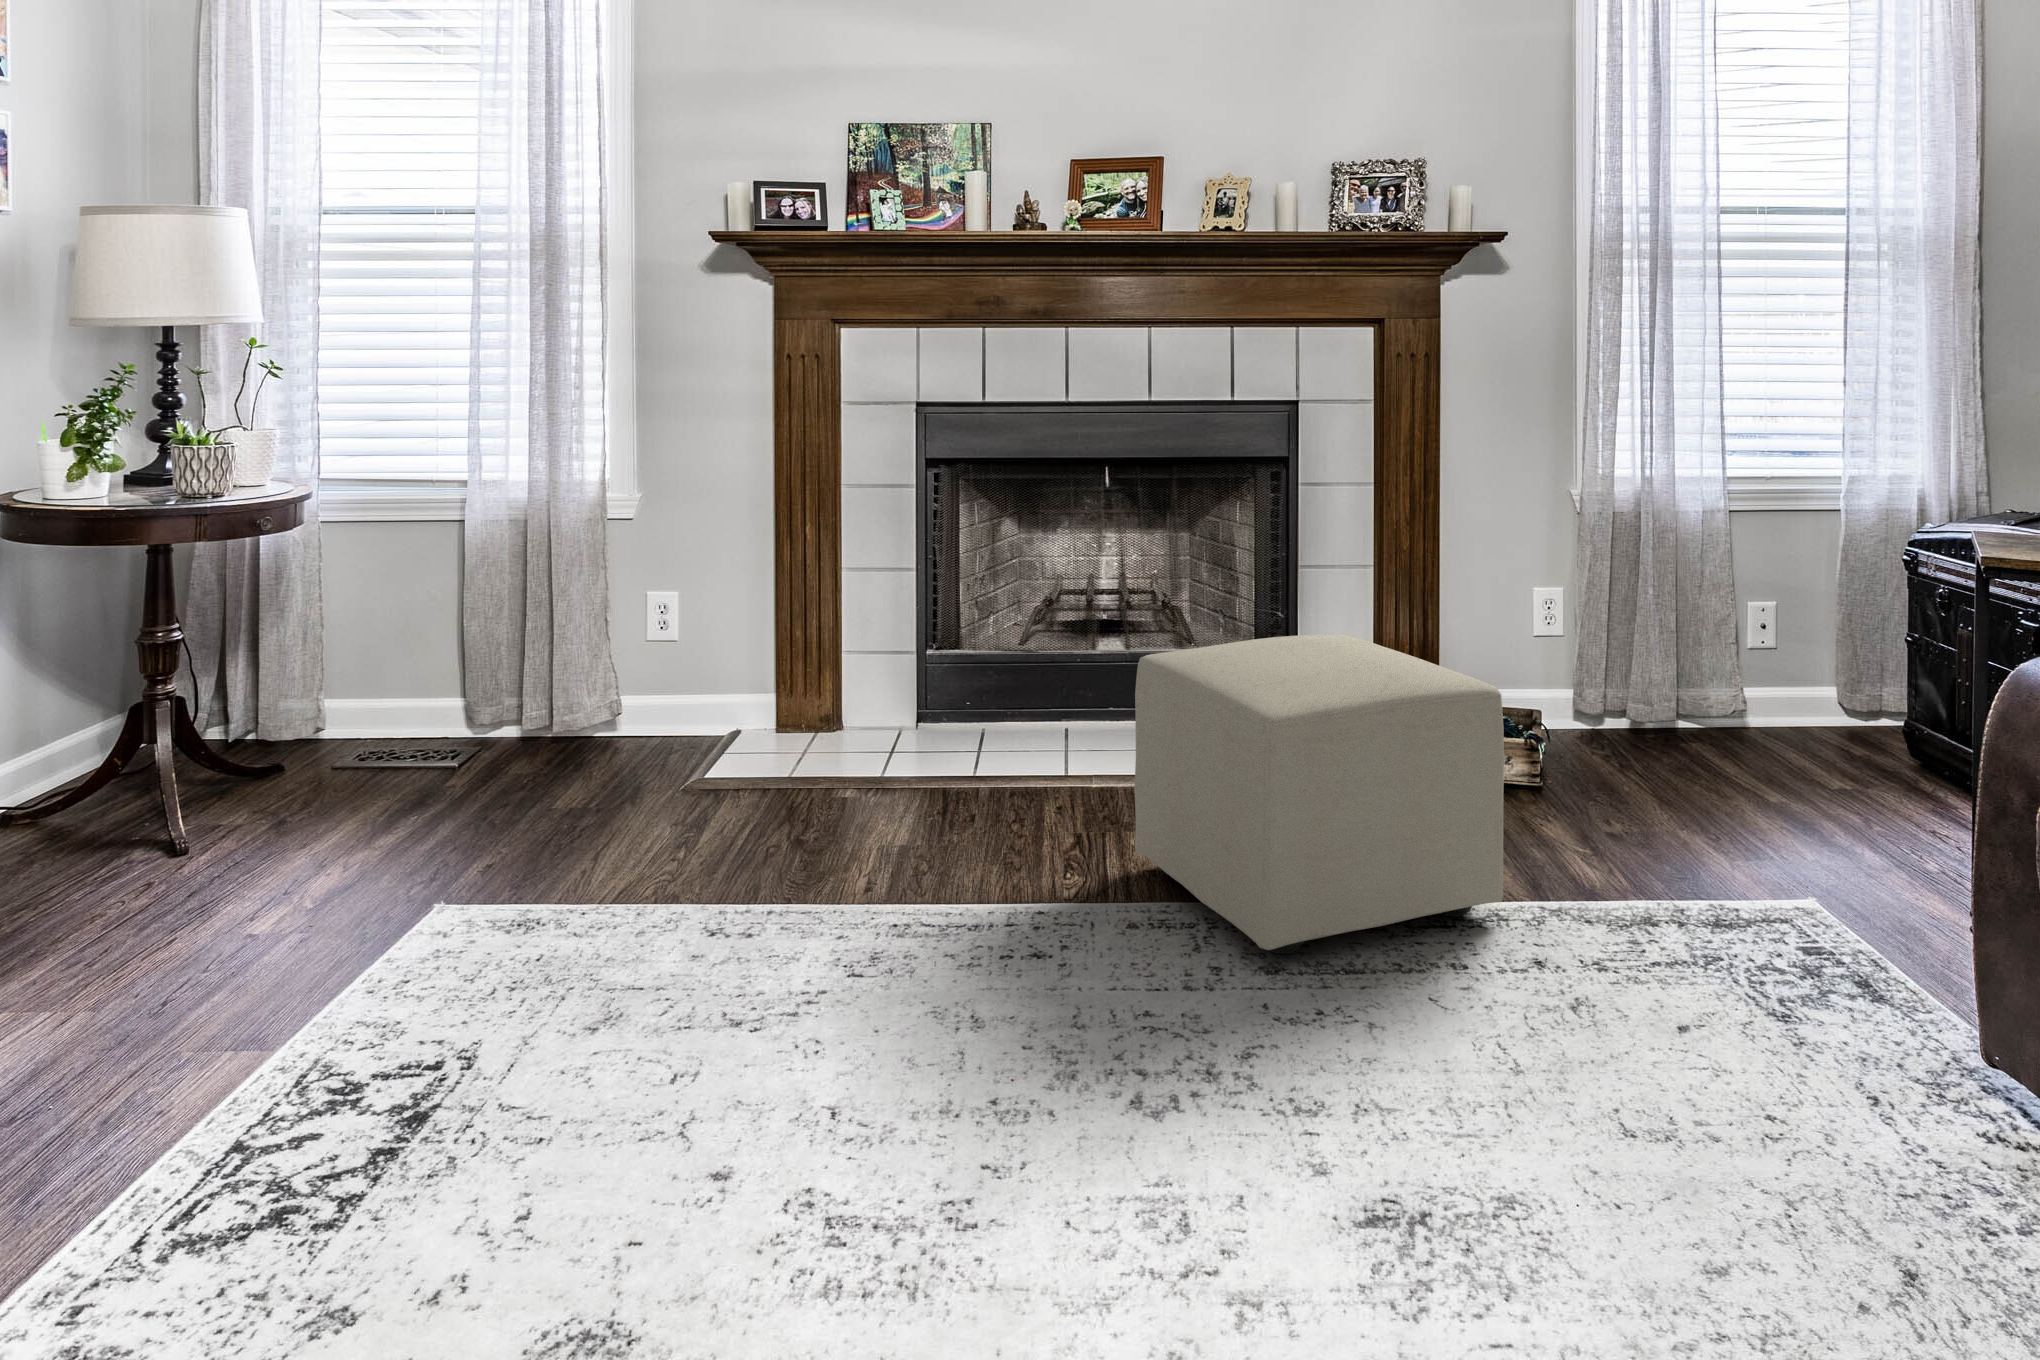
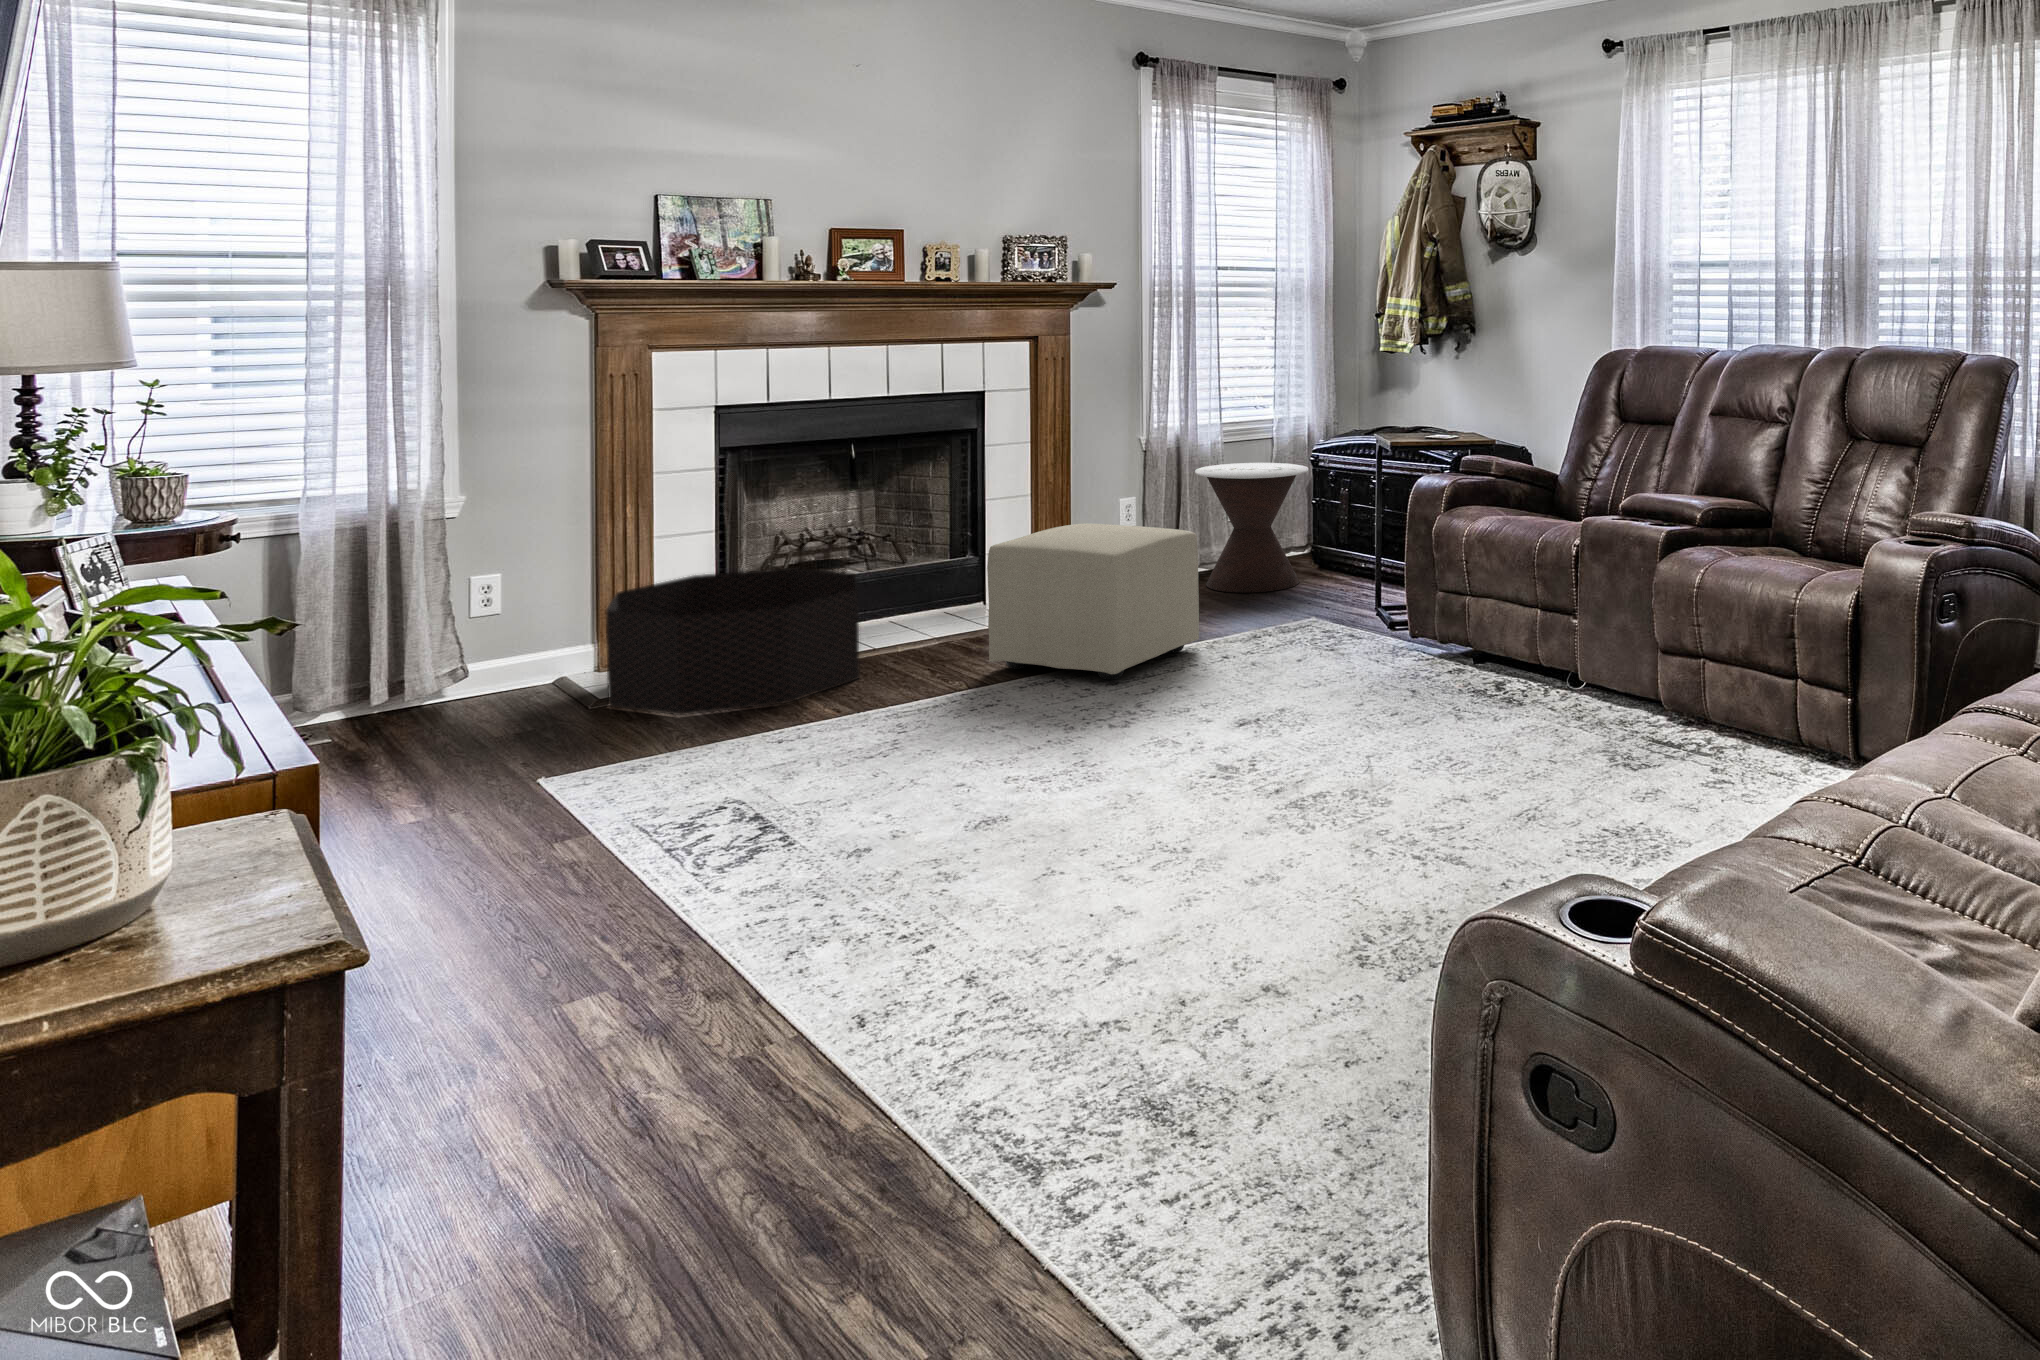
side table: none [1637,552,1863,806] -> present [1195,463,1308,593]
basket: none [697,628,1028,850] -> present [606,568,860,715]

